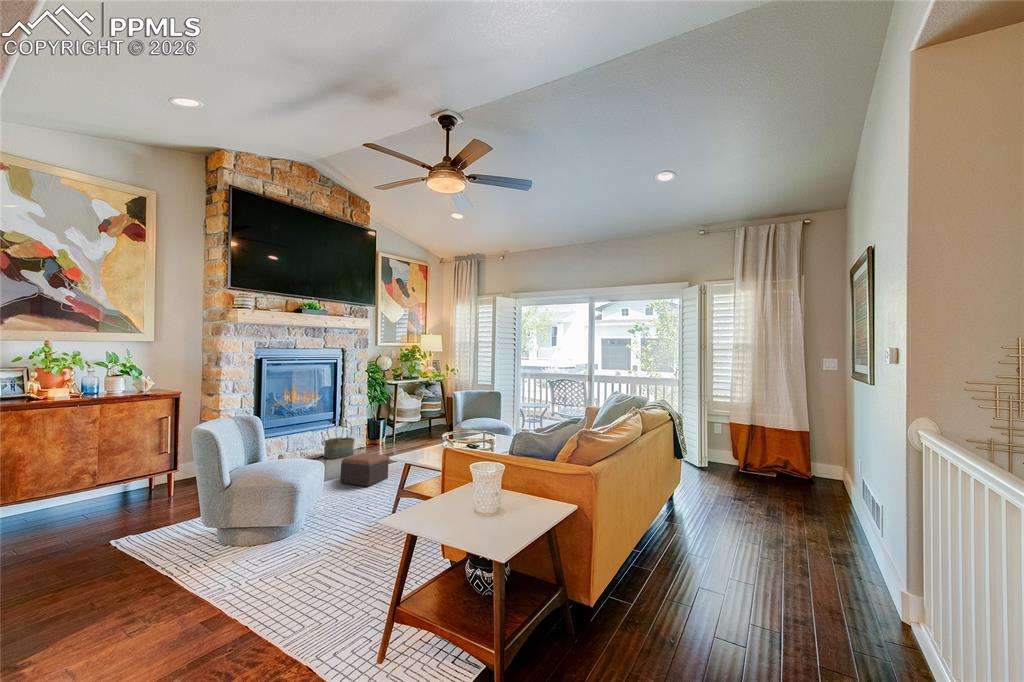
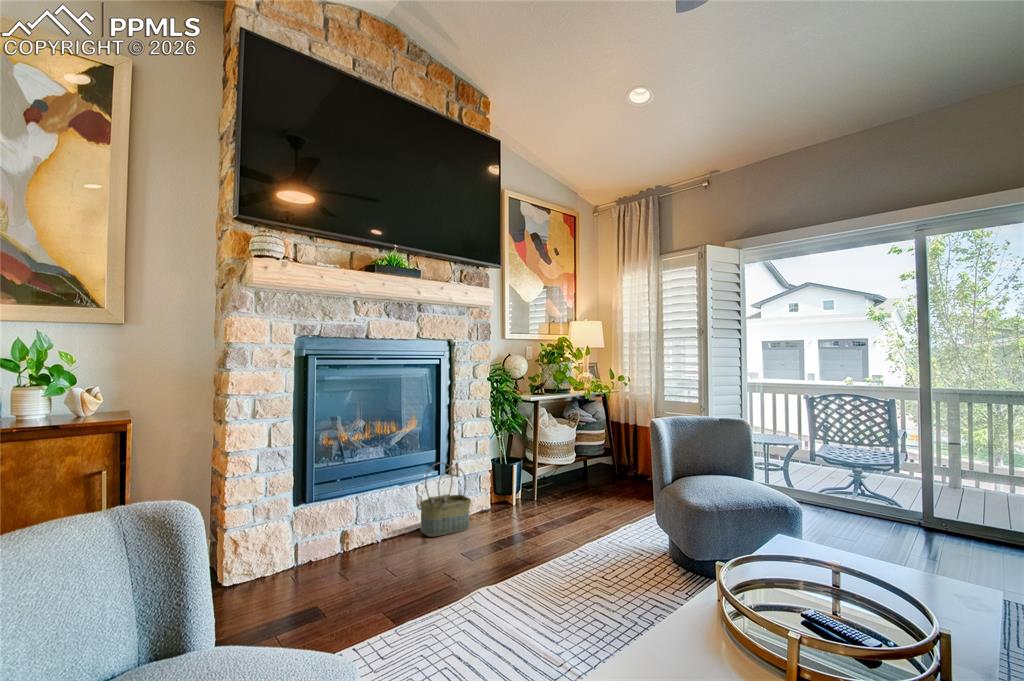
footstool: present [340,453,389,486] -> none [439,551,541,654]

